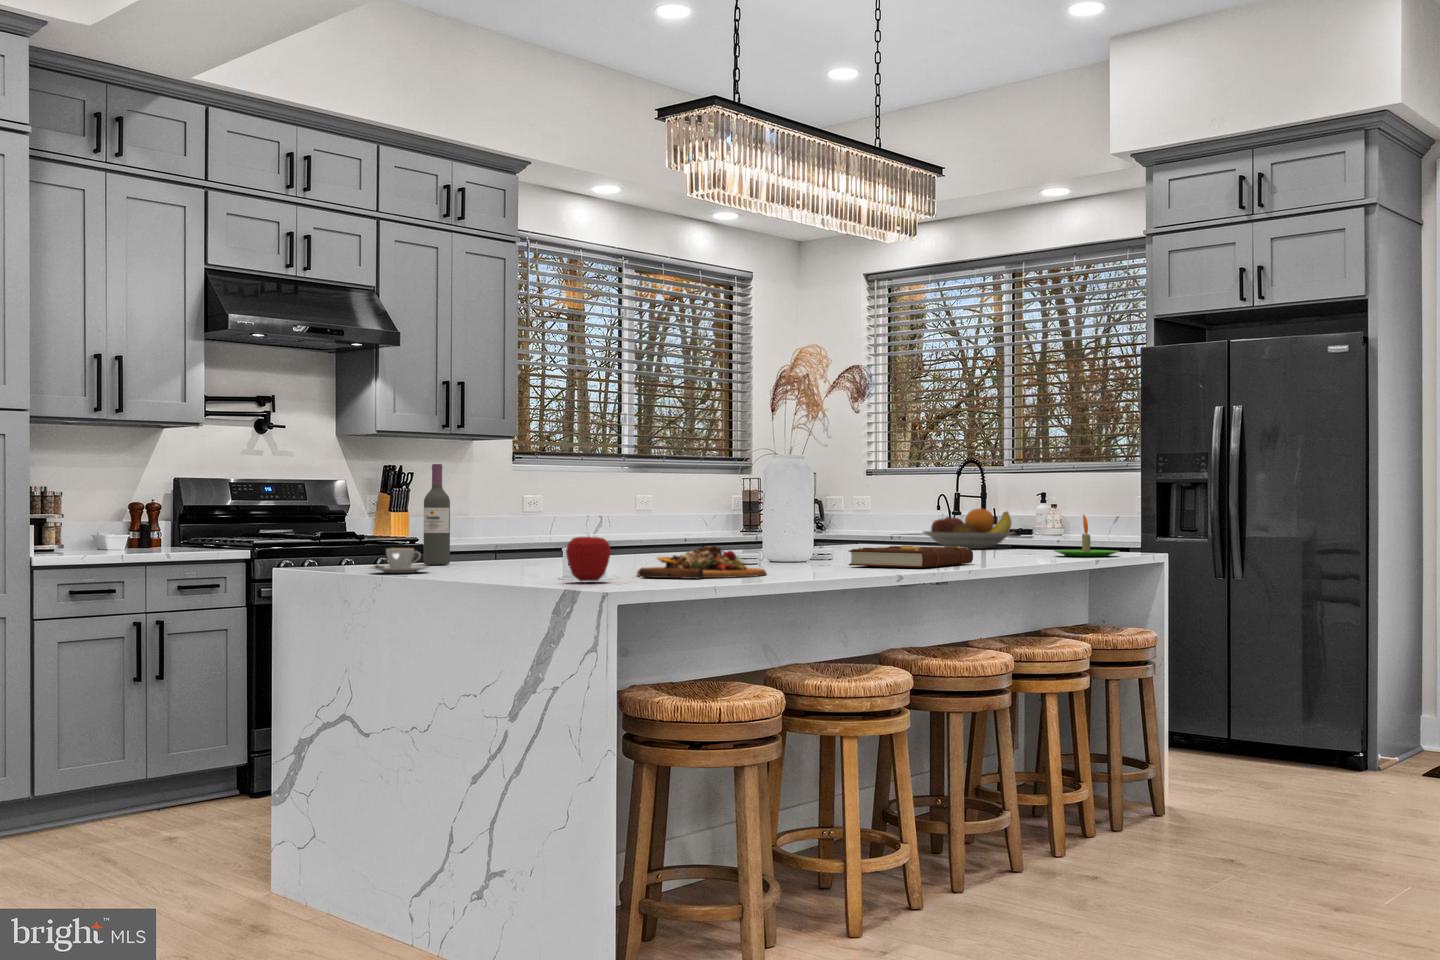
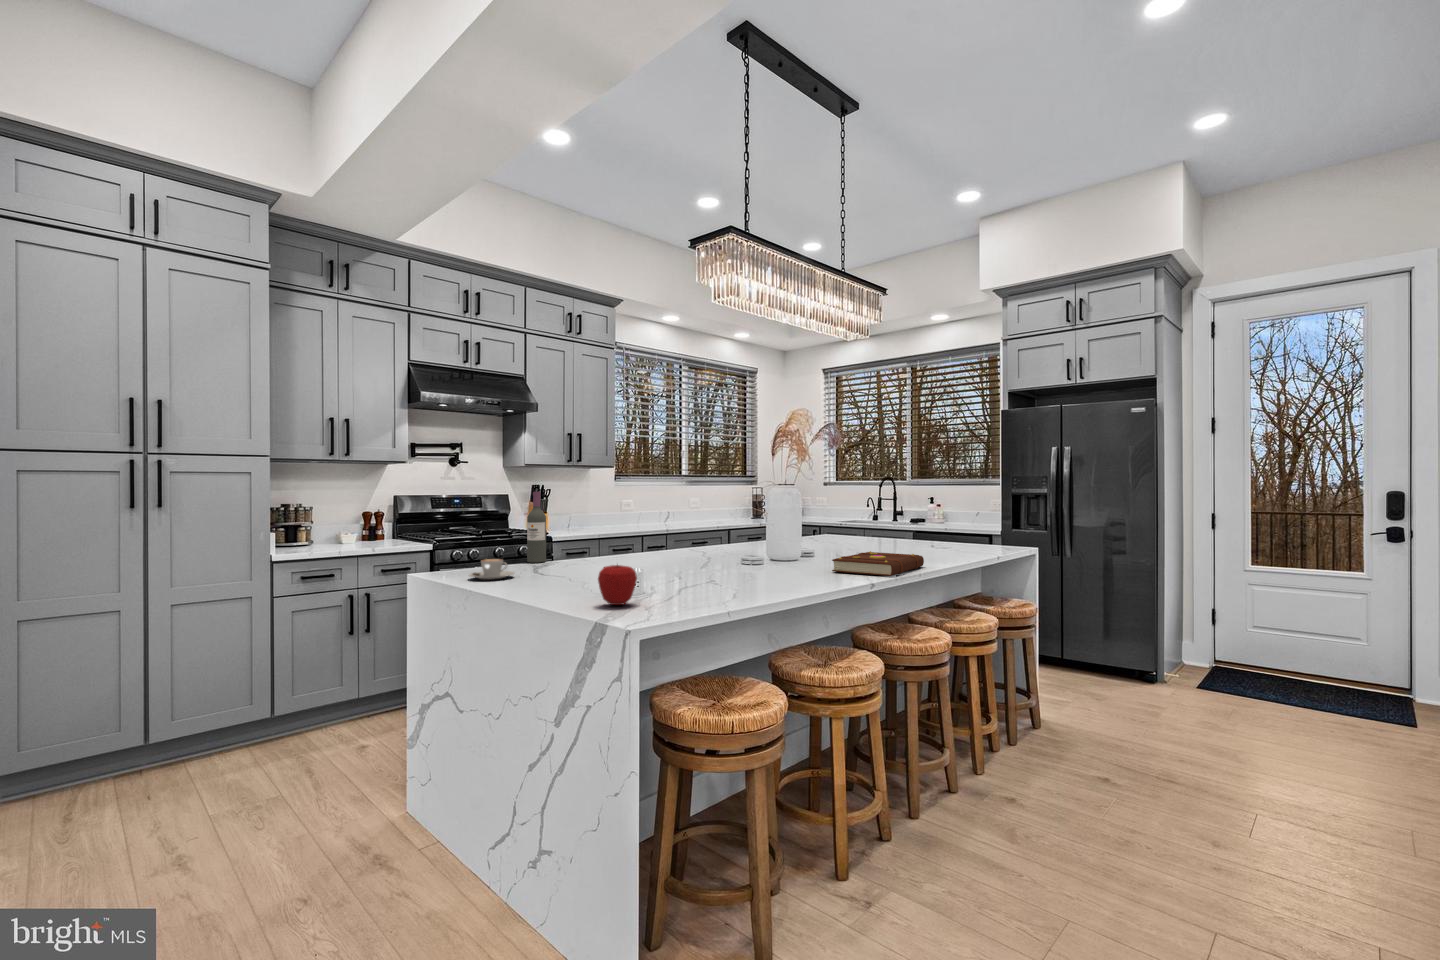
fruit bowl: present [923,509,1014,549] -> none [867,514,929,540]
candle: present [1054,515,1119,557] -> none [970,524,1019,555]
cutting board: present [637,546,766,579] -> none [665,564,770,599]

